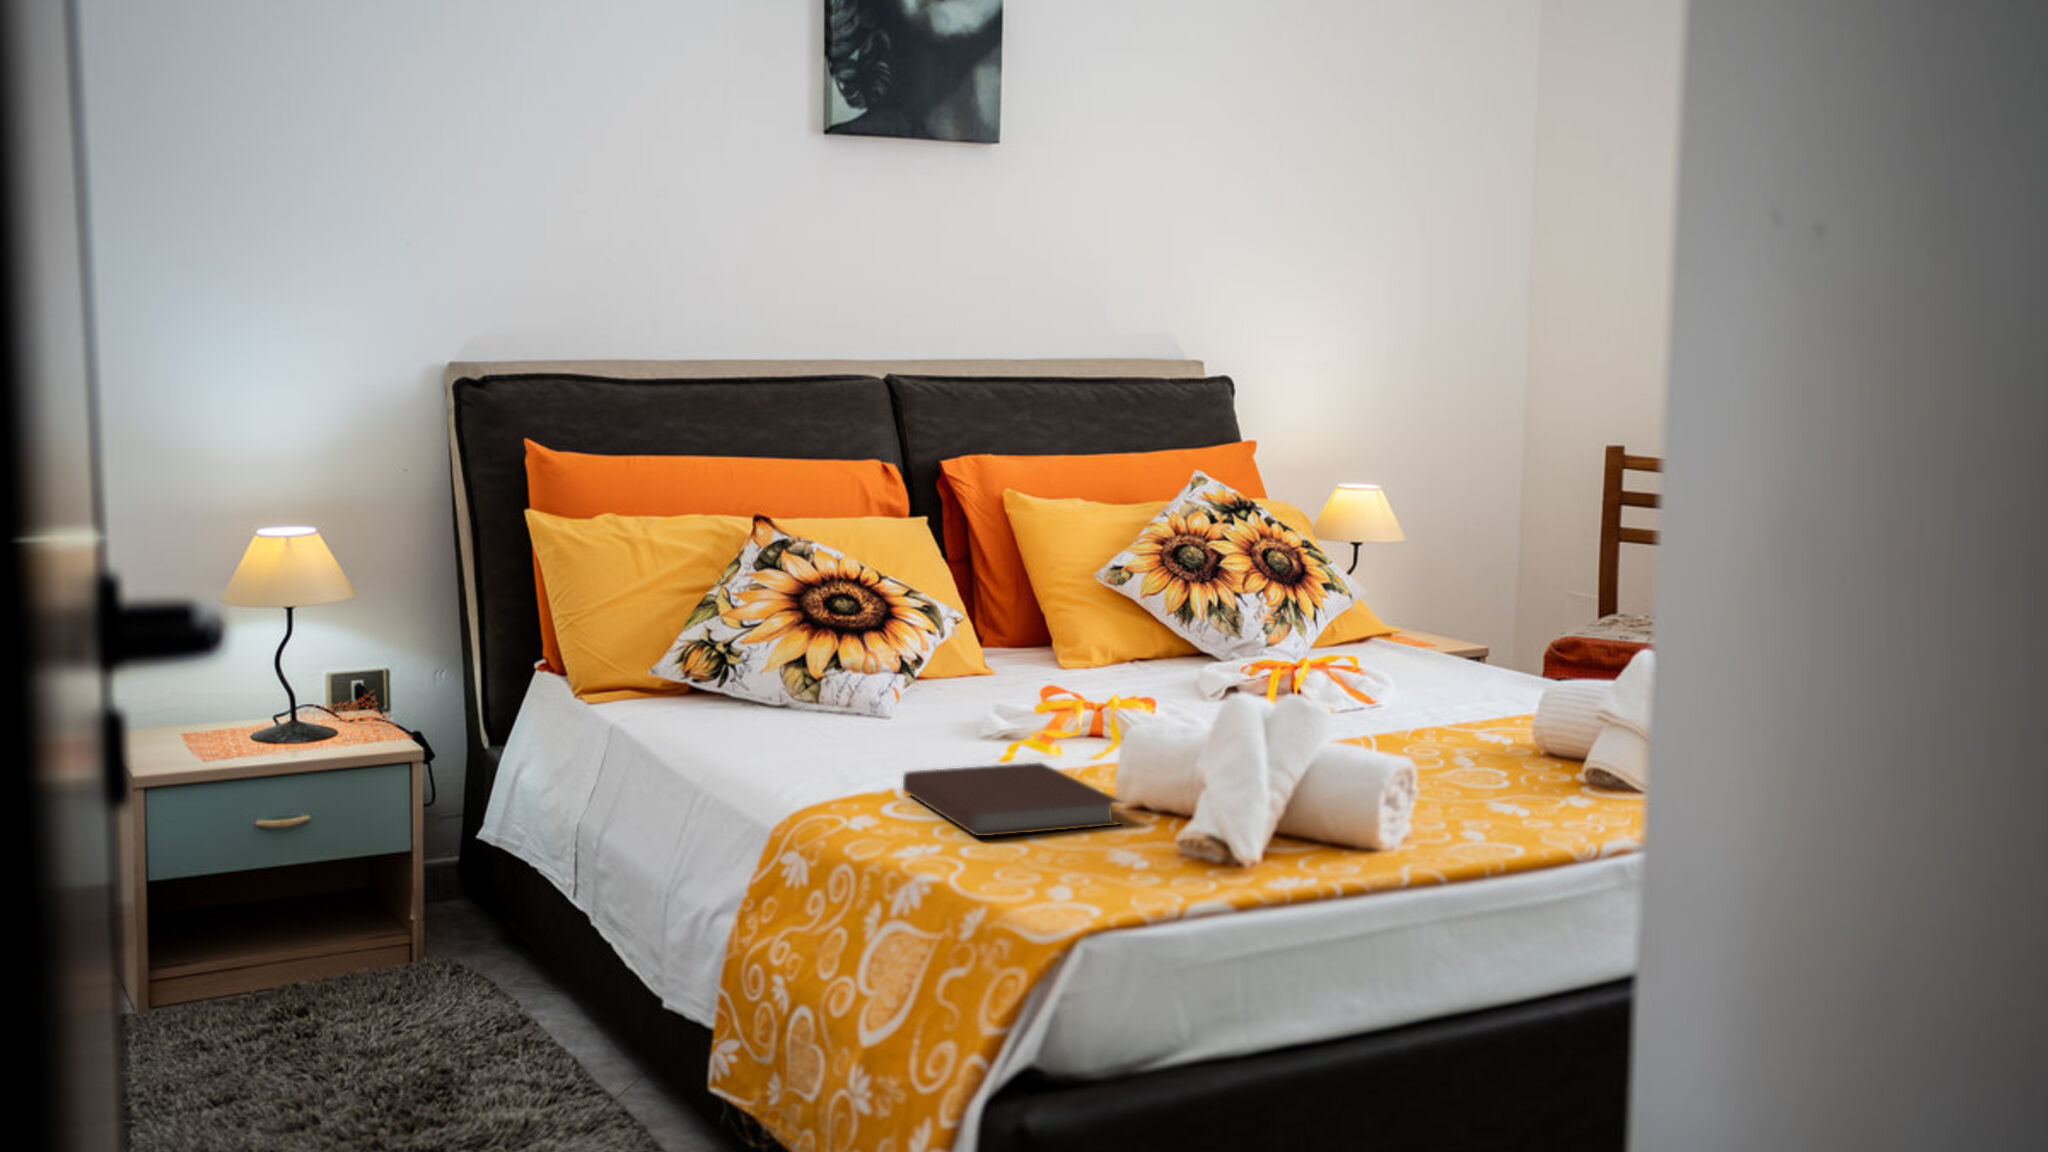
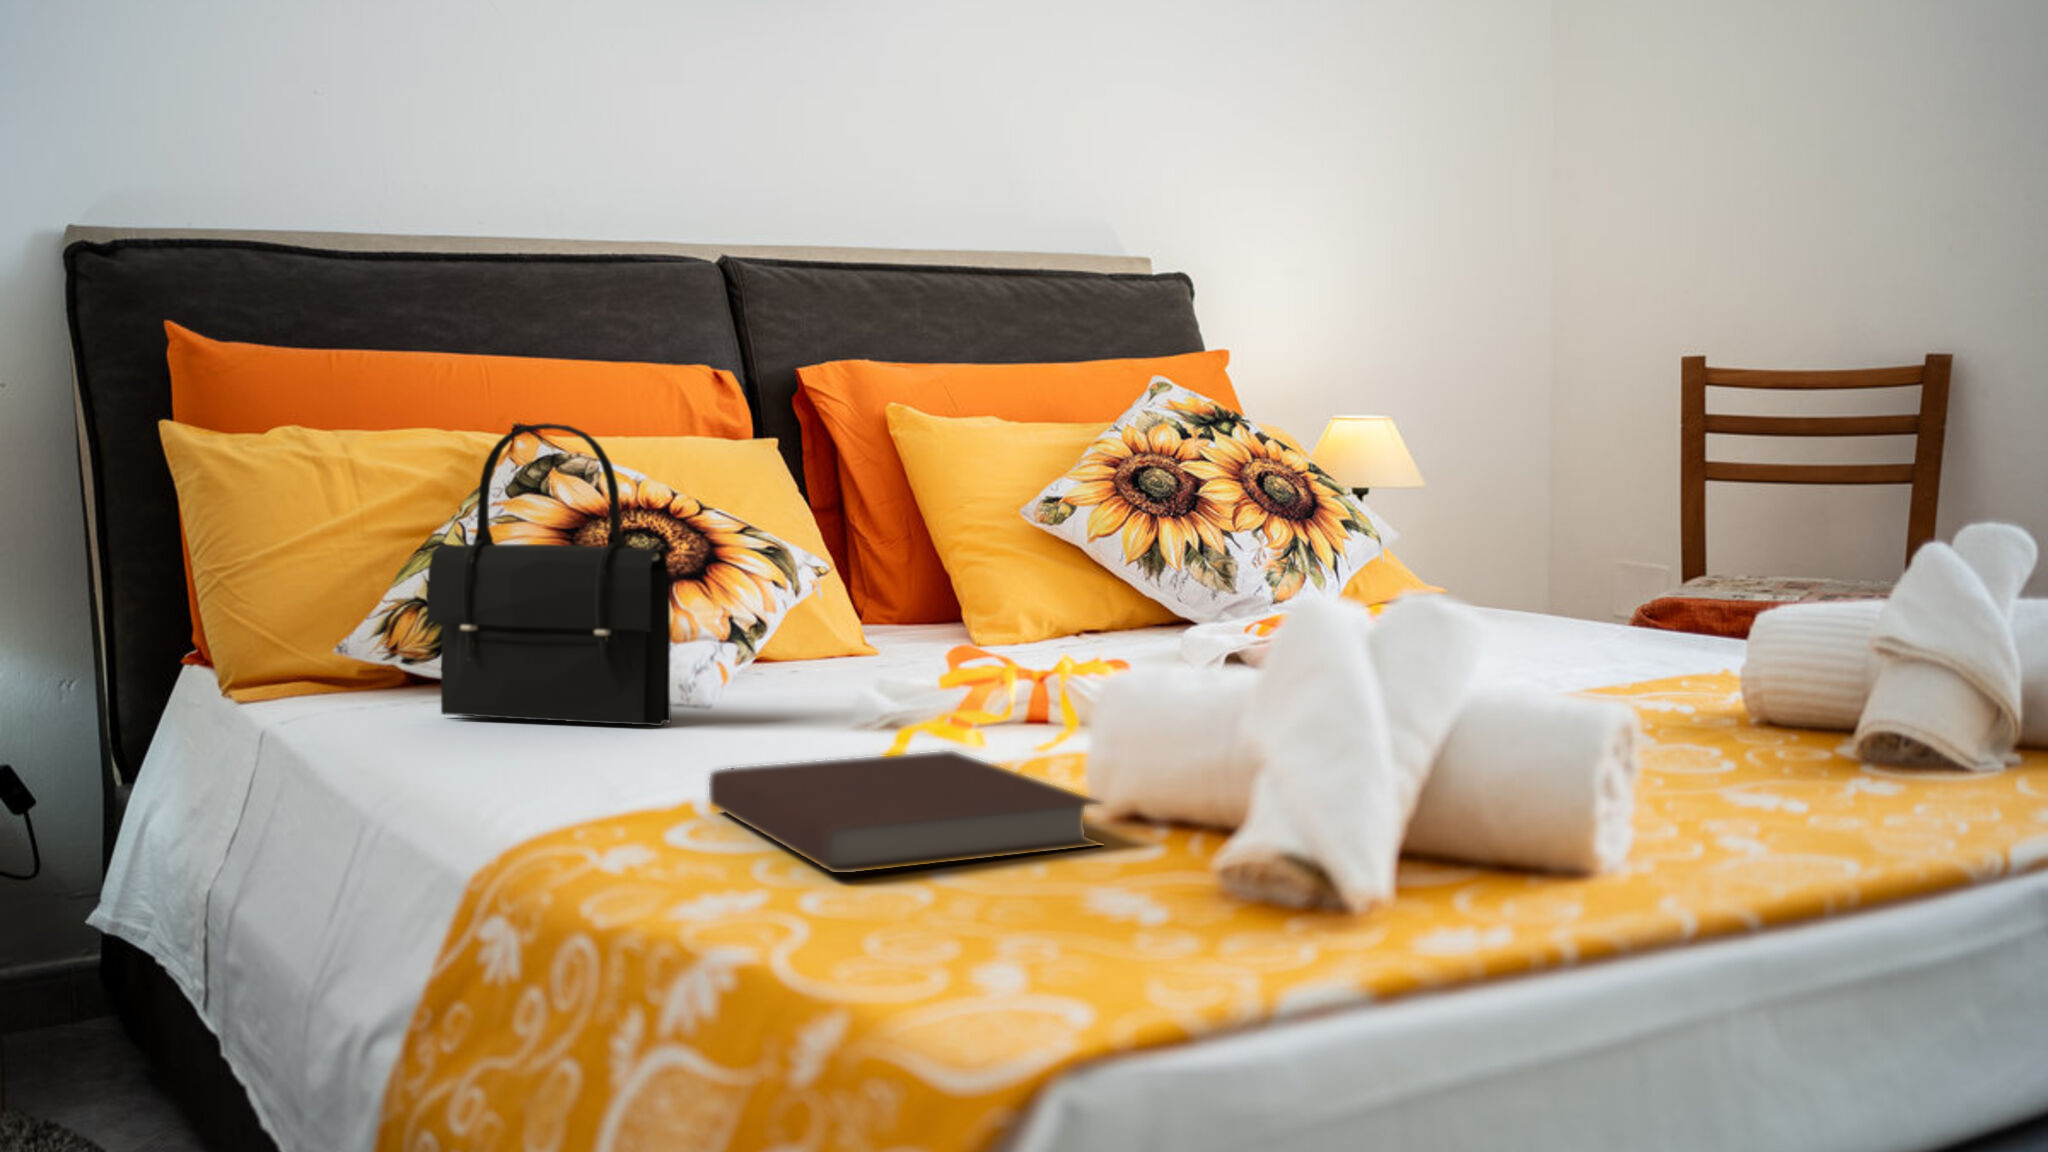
handbag: none [715,540,868,732] -> present [426,423,671,726]

